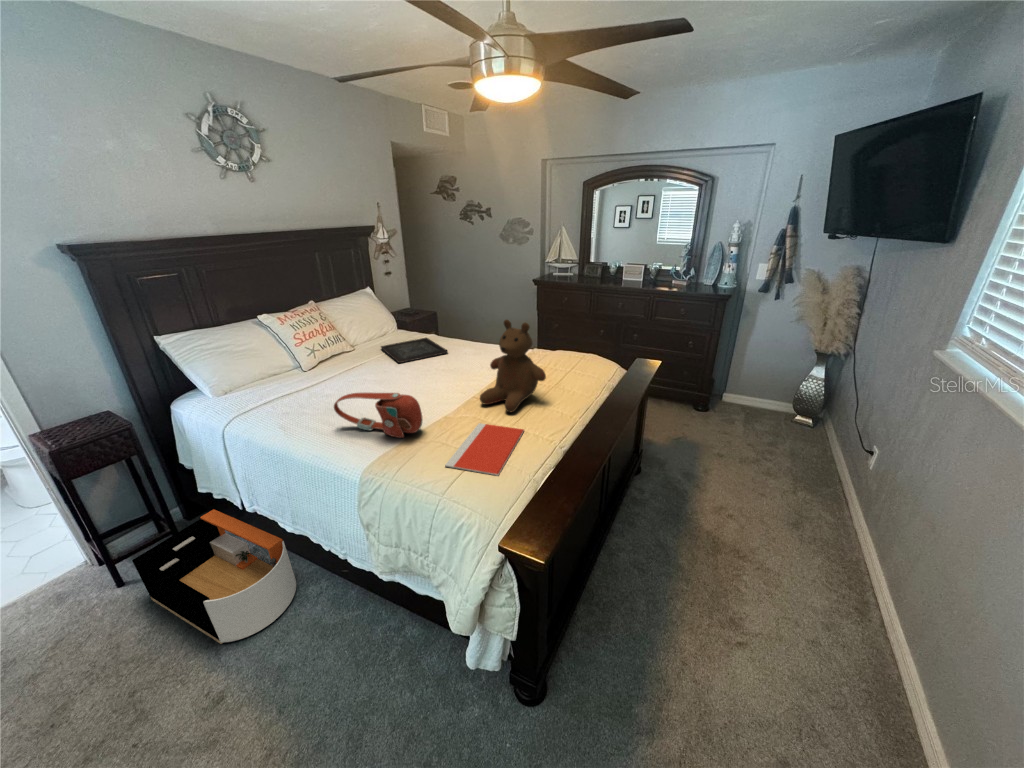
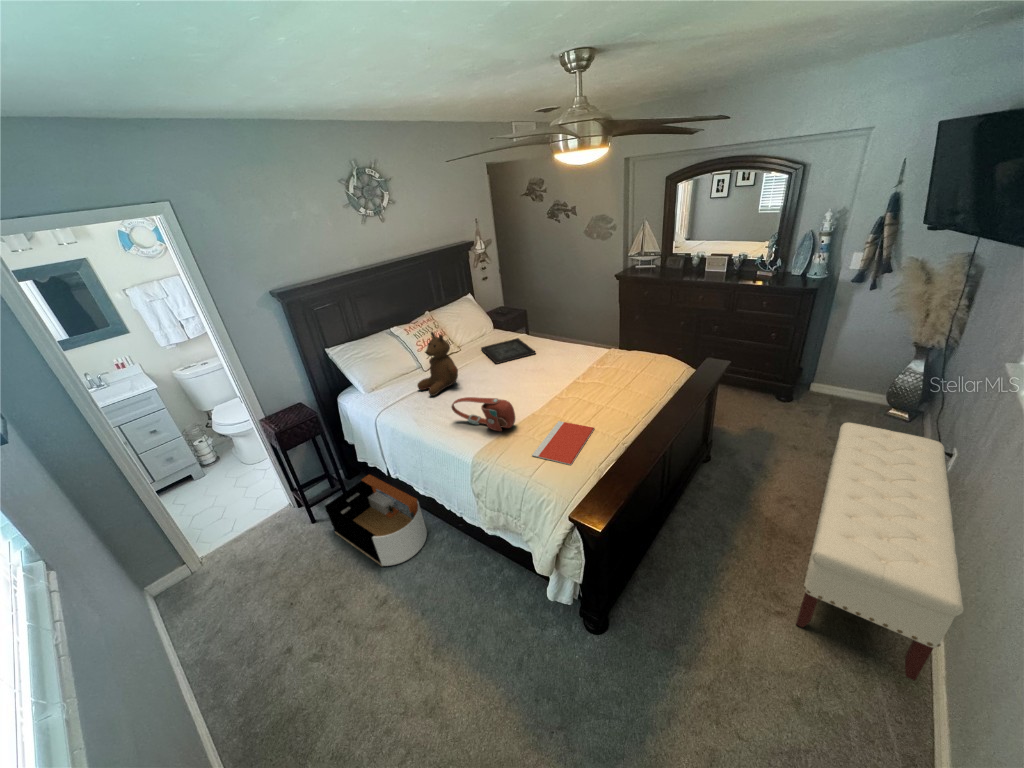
teddy bear: present [480,320,546,412] -> present [417,332,458,396]
bench: none [758,423,959,711] -> present [796,423,964,681]

